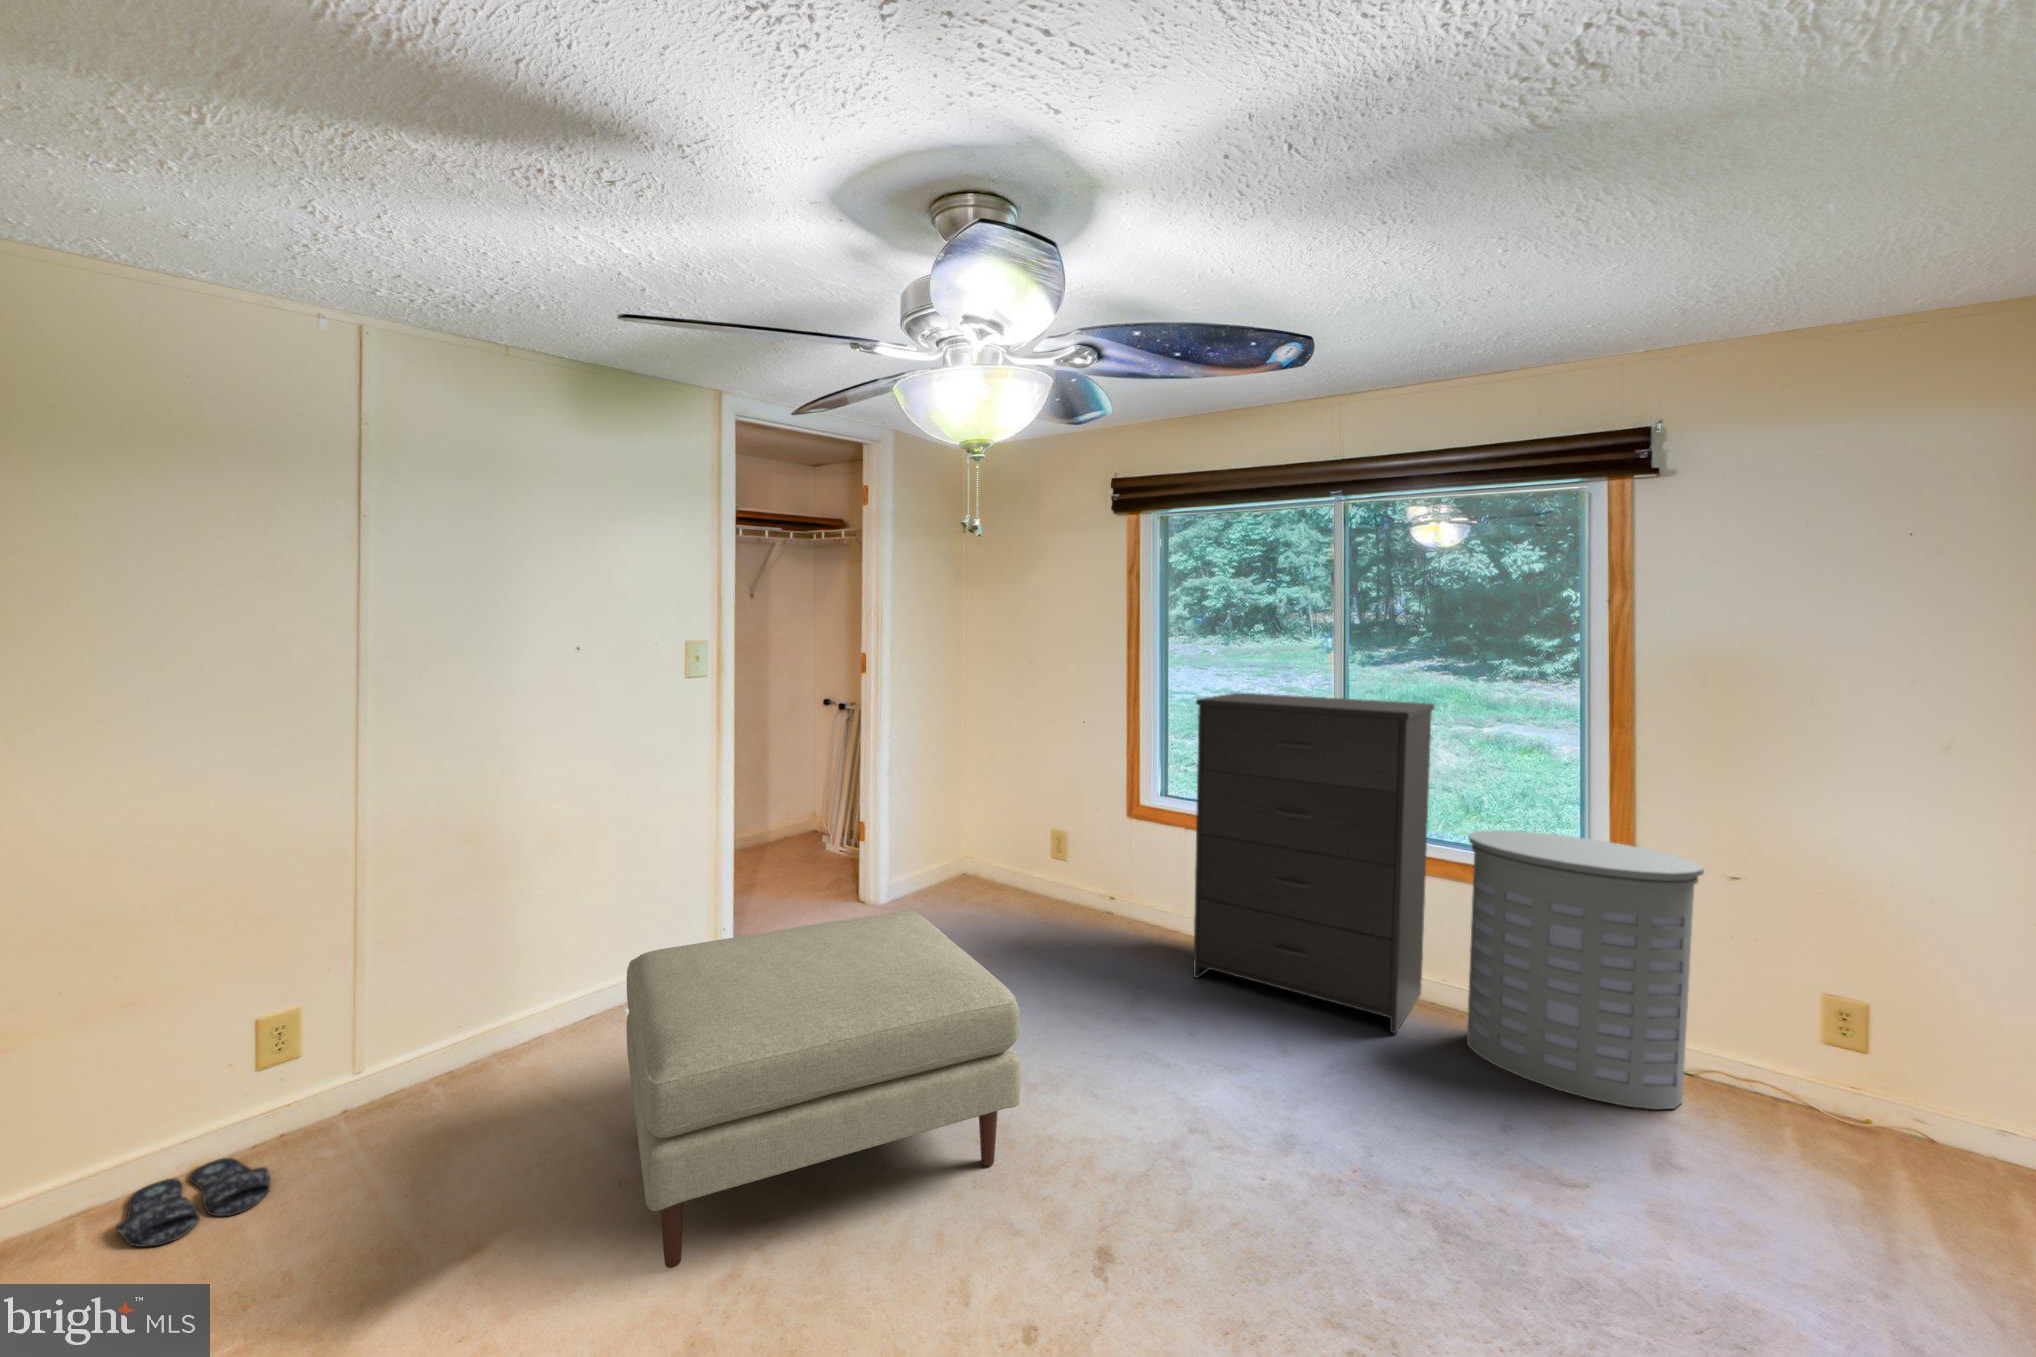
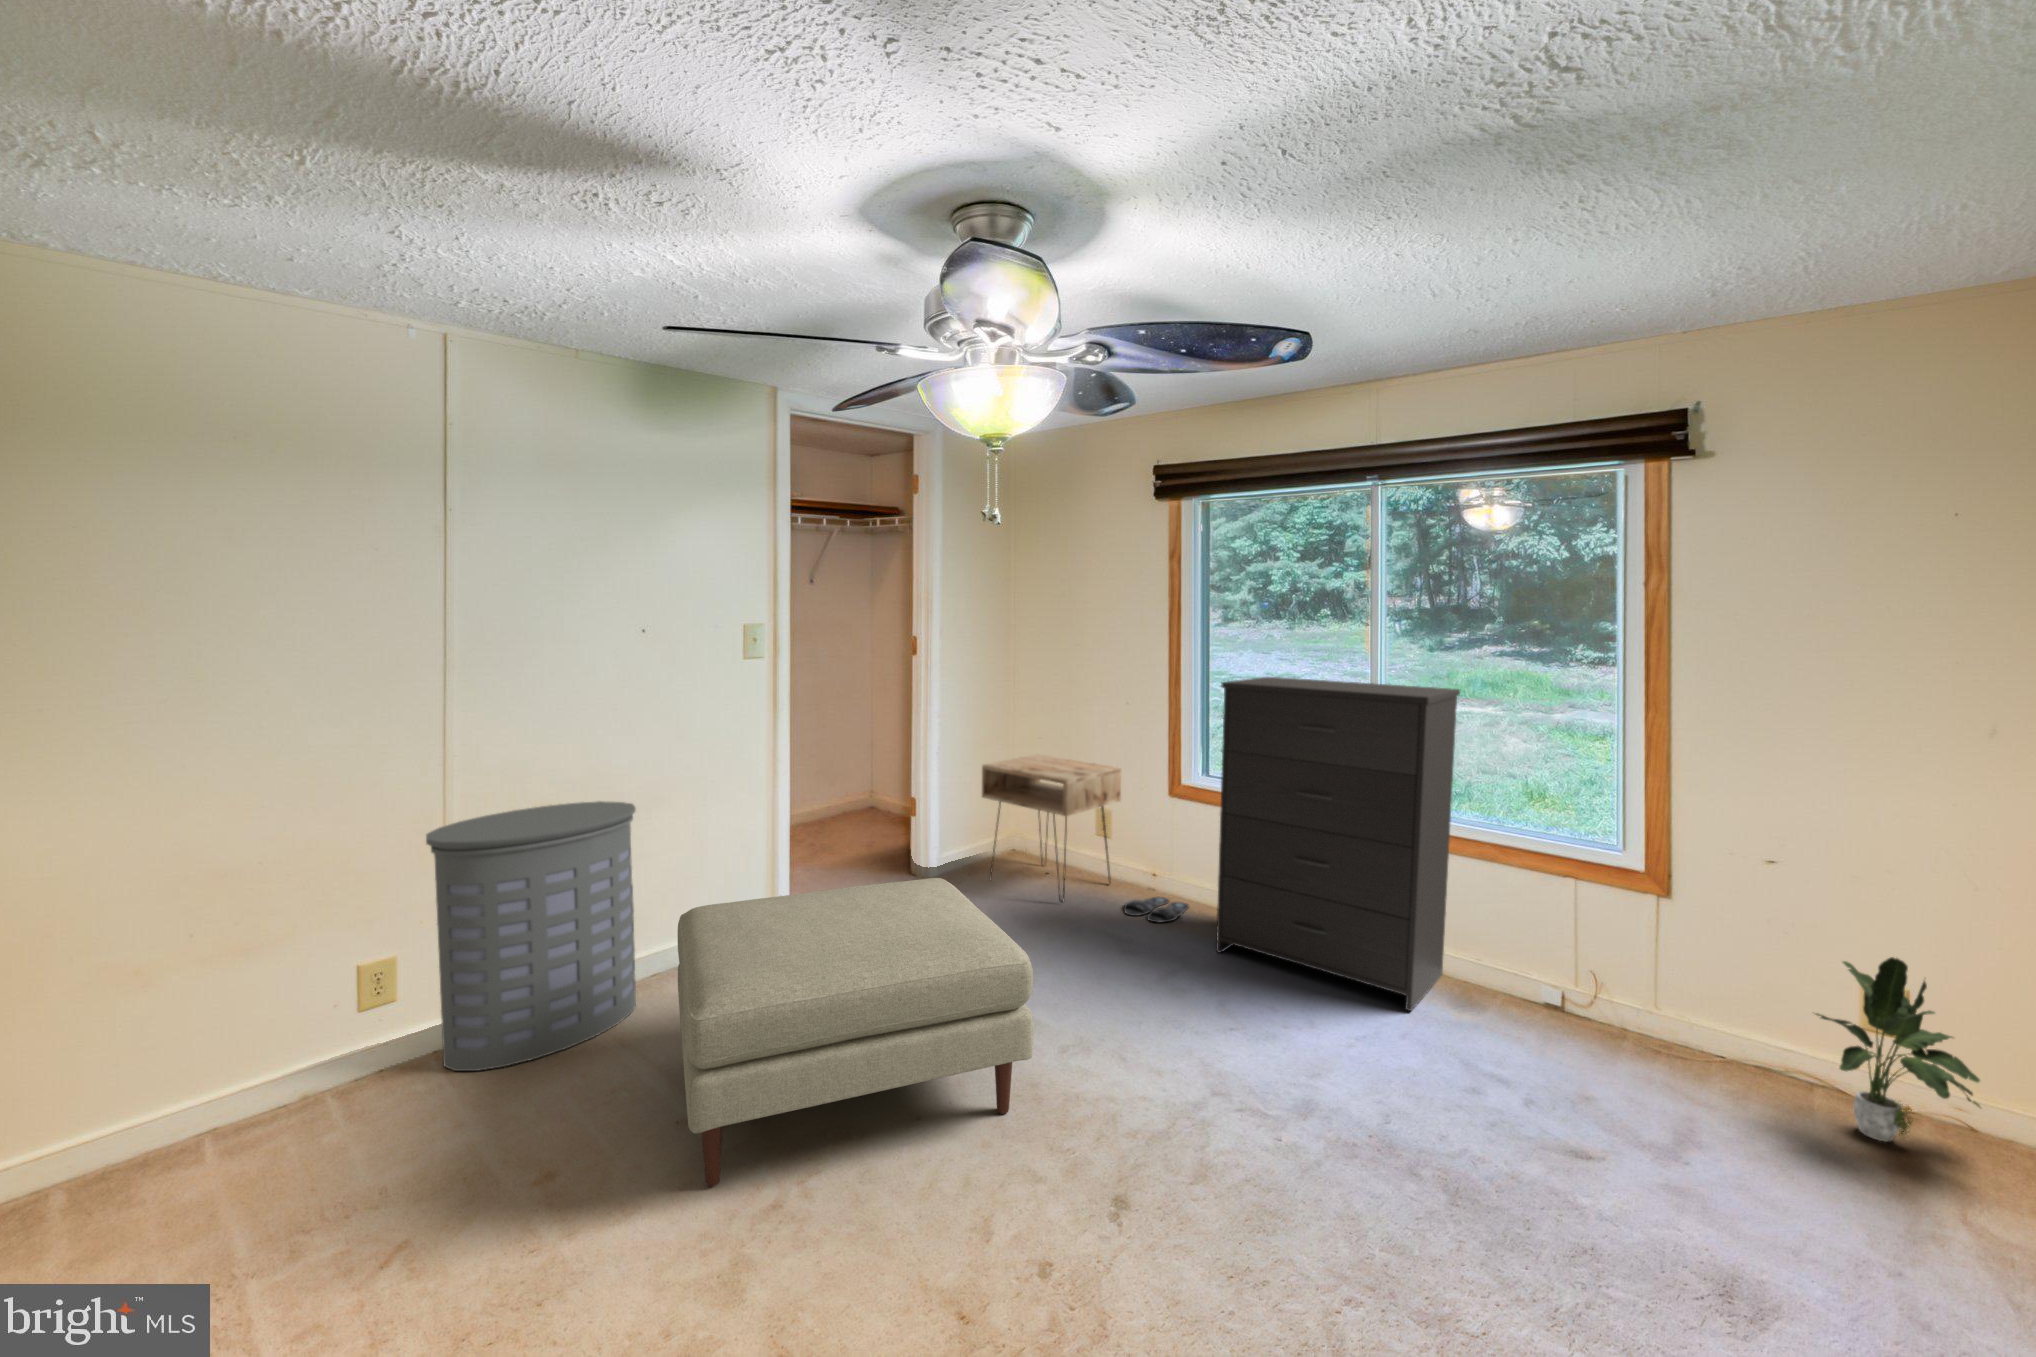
nightstand: none [944,775,1089,930] -> present [982,755,1121,902]
laundry hamper: present [1467,830,1704,1110] -> present [426,801,636,1071]
potted plant: none [1796,966,1964,1151] -> present [1816,957,1980,1142]
slippers: present [116,1158,270,1247] -> present [1124,897,1189,922]

